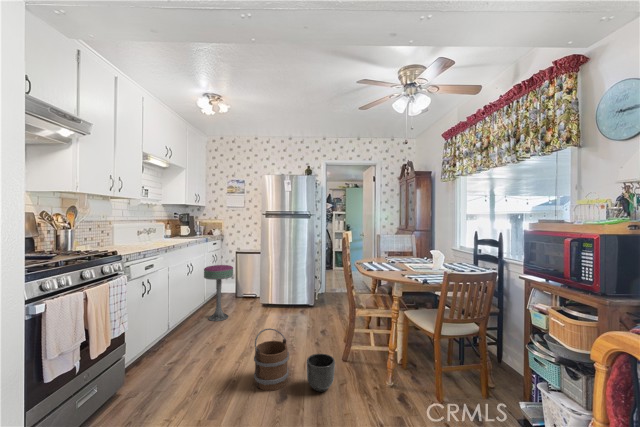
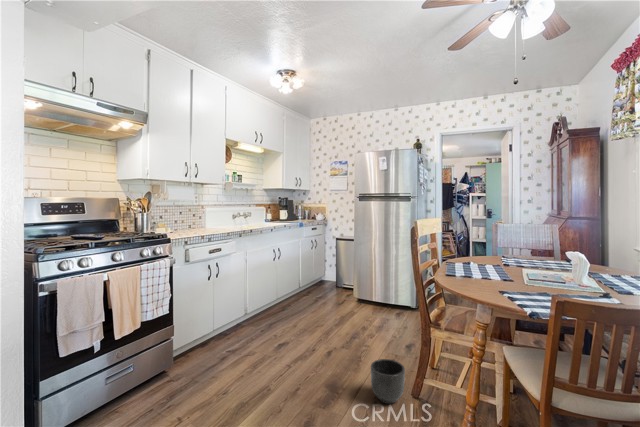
bar stool: present [204,265,233,321] -> none [296,251,326,309]
bucket: present [254,328,289,391] -> none [317,321,356,389]

